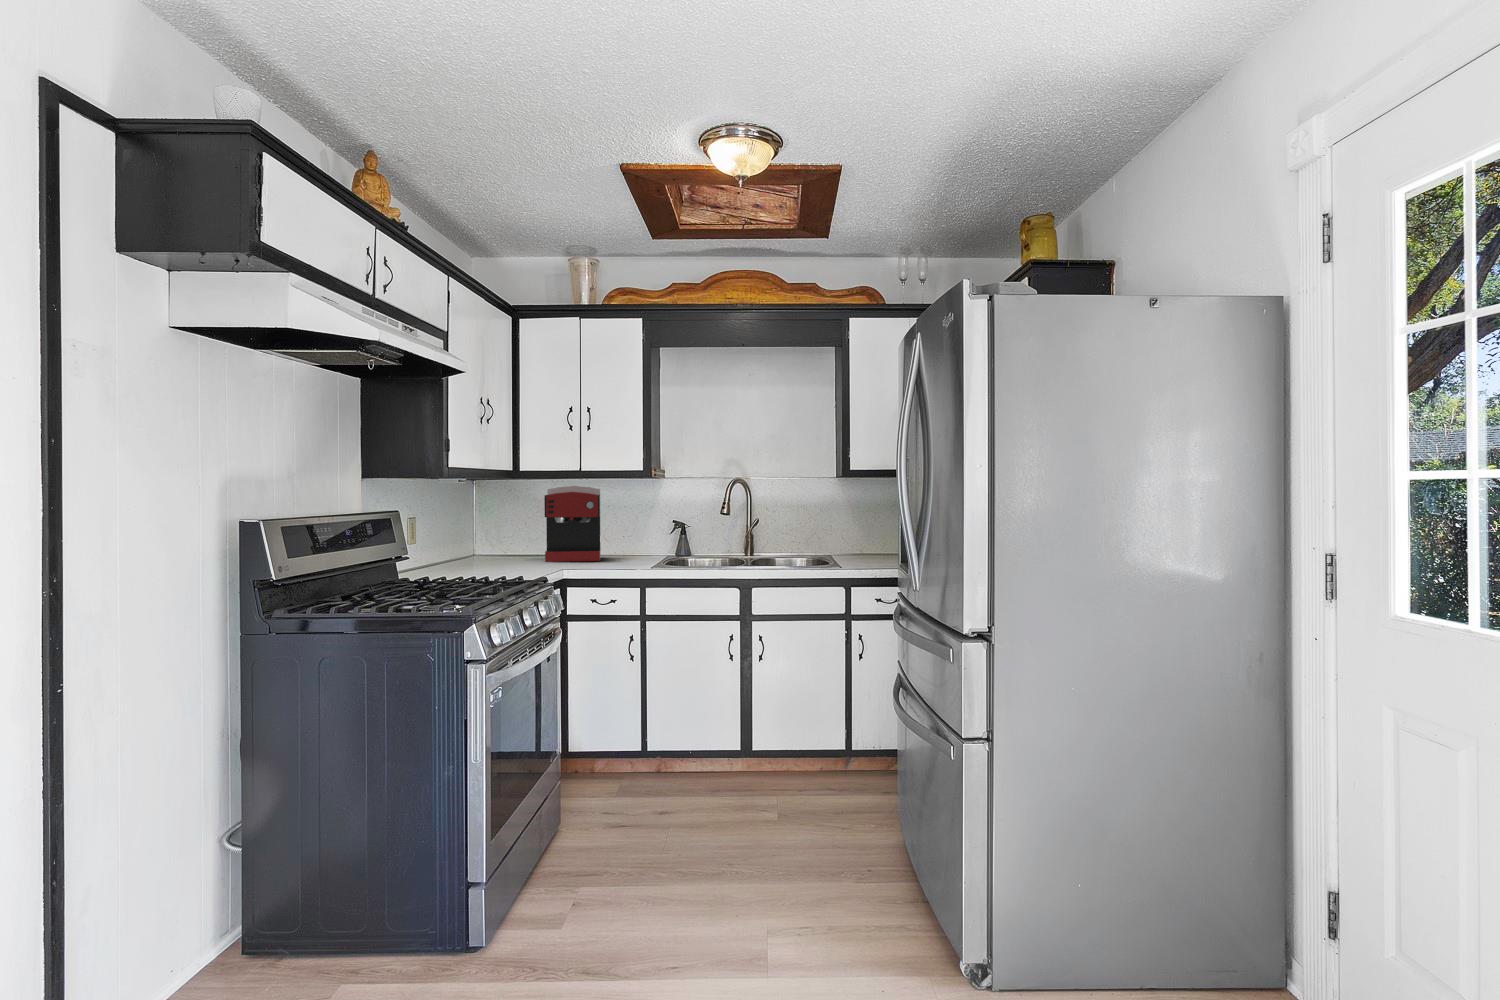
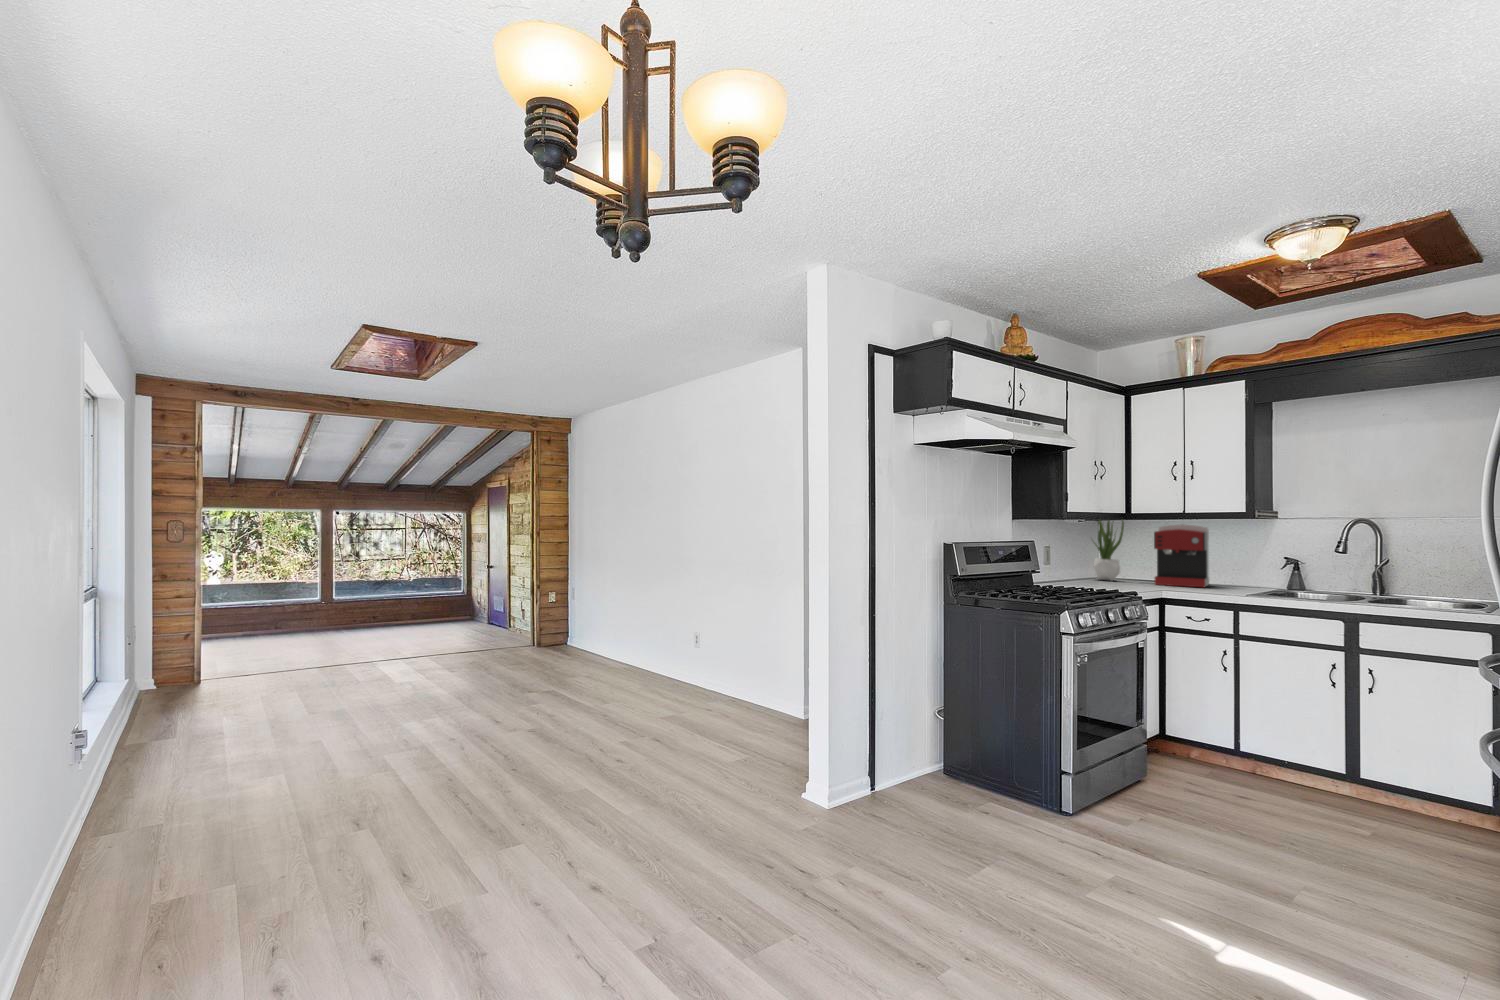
potted plant: none [467,473,508,560] -> present [1094,520,1124,581]

